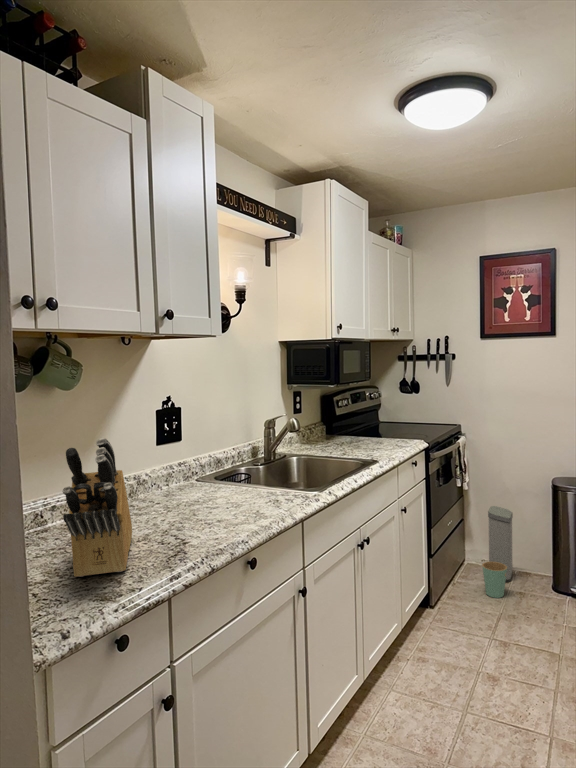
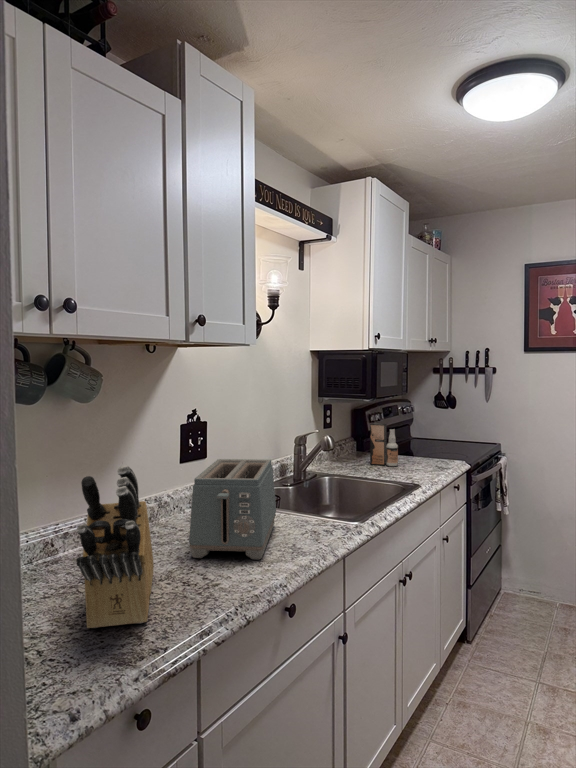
spray bottle: none [336,408,362,446] -> present [370,423,398,466]
toaster: none [164,438,244,524] -> present [189,459,276,560]
trash can: present [482,506,513,598] -> none [525,533,557,635]

